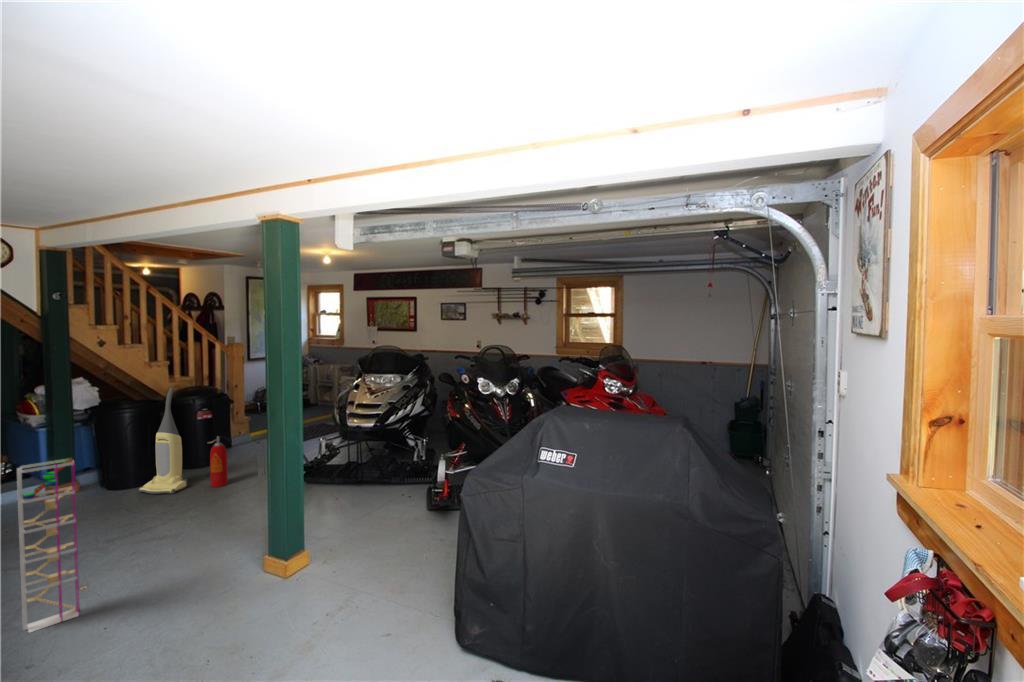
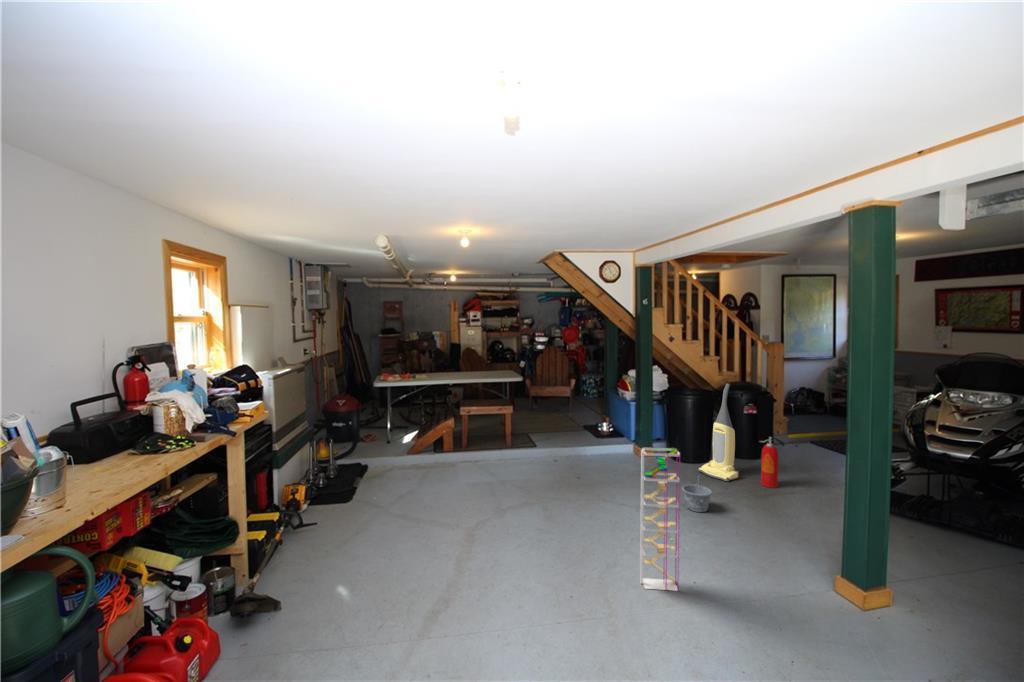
bucket: none [106,492,145,534] -> present [682,484,712,512]

